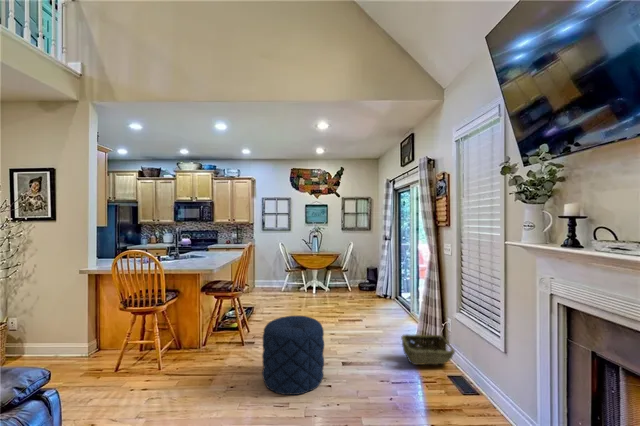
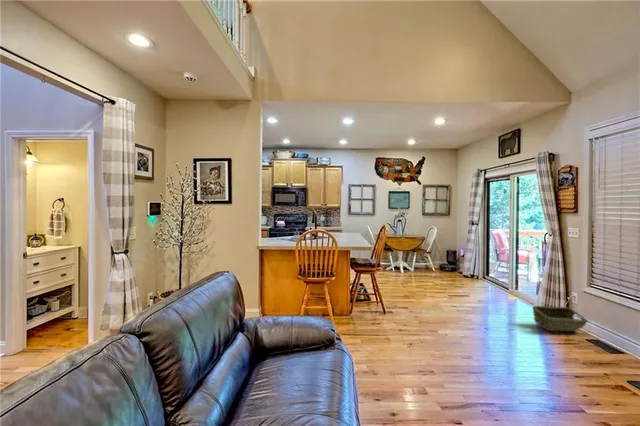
pouf: present [262,316,324,395] -> none [425,286,482,348]

